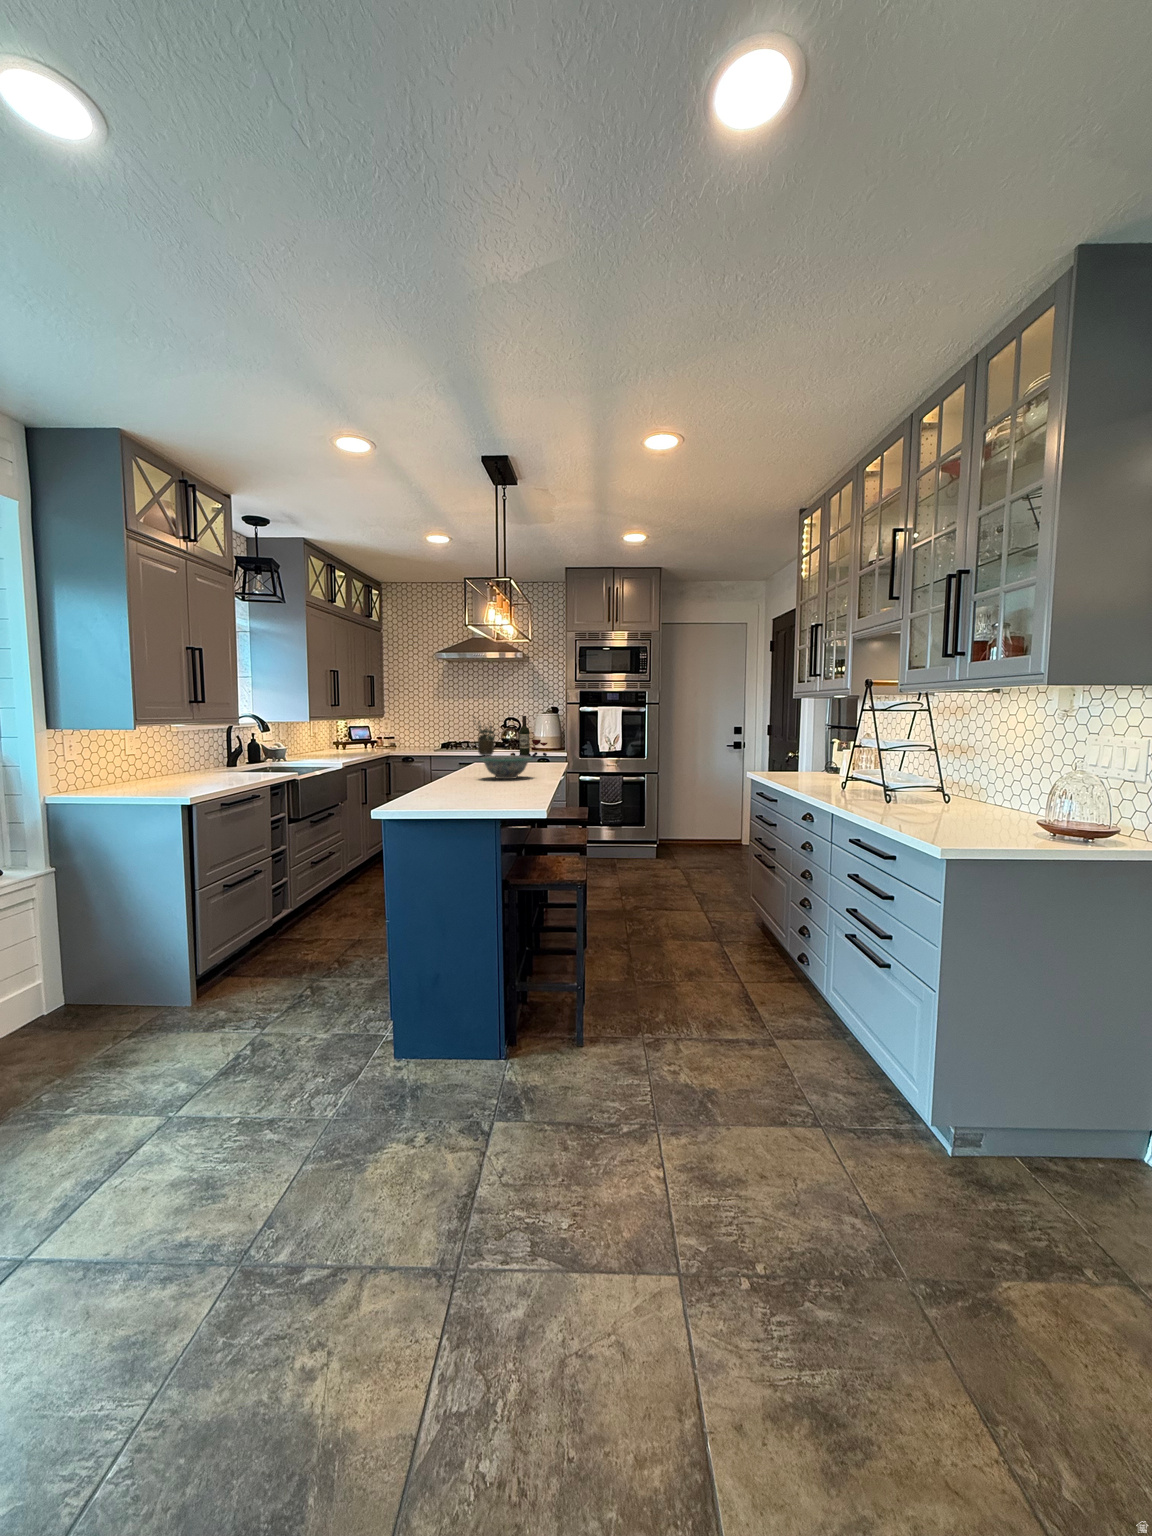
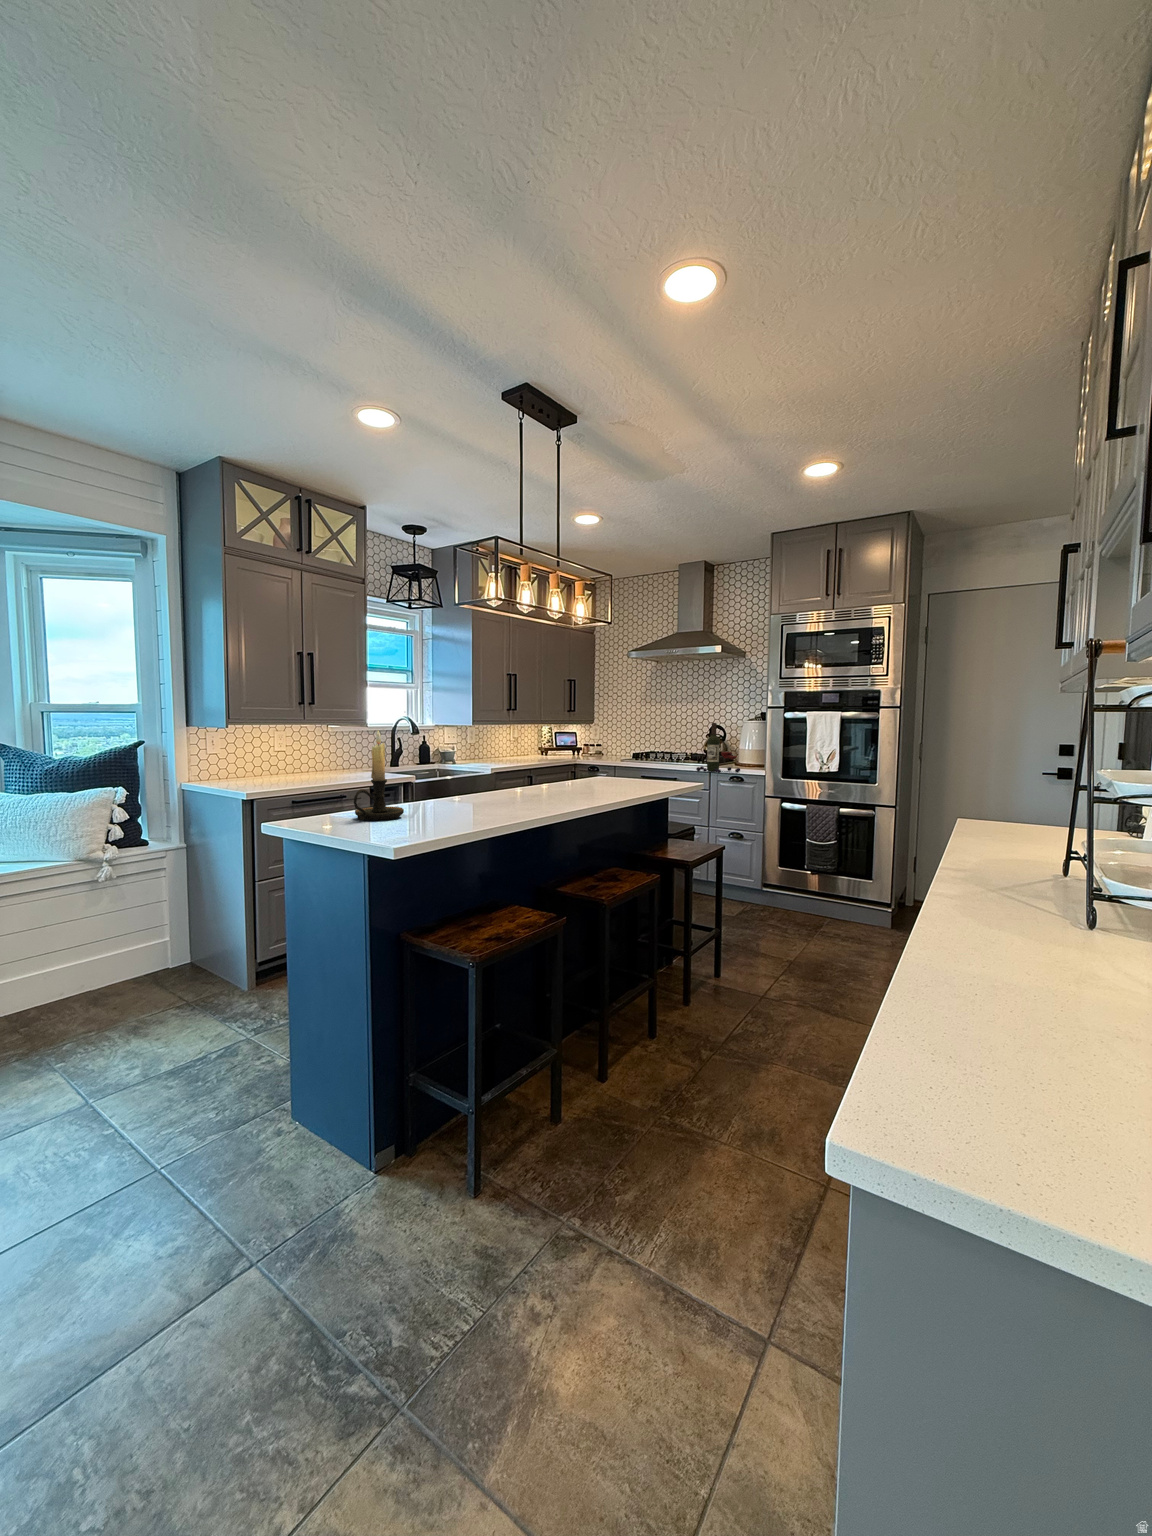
potted plant: present [475,721,495,756] -> none [660,722,685,769]
candle holder: none [432,726,471,800] -> present [354,731,404,821]
decorative bowl: present [480,756,532,779] -> none [524,769,591,799]

